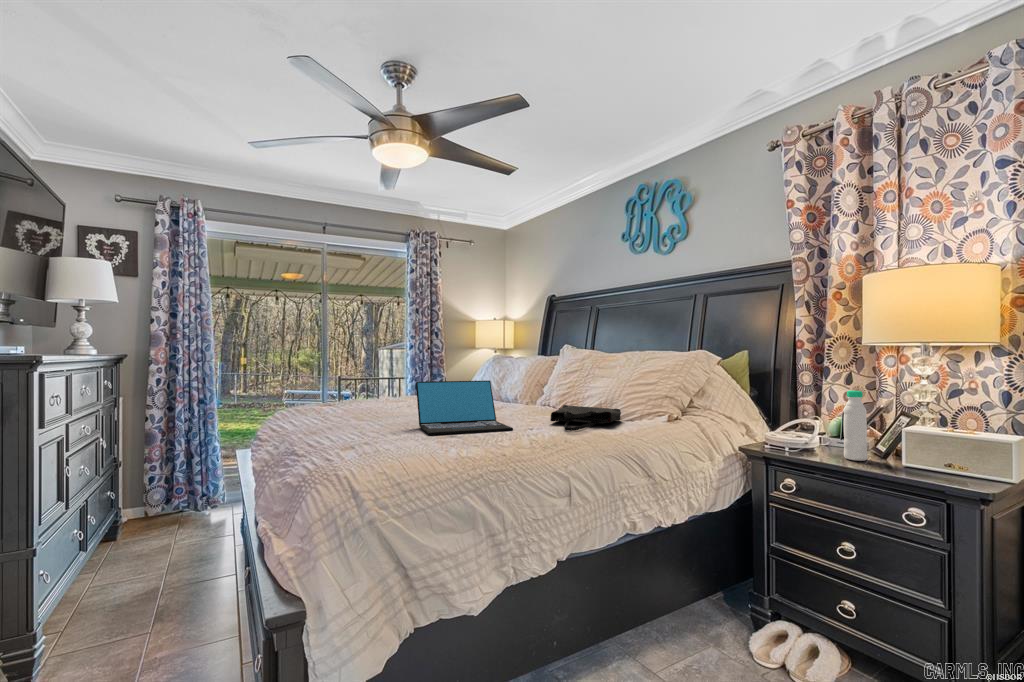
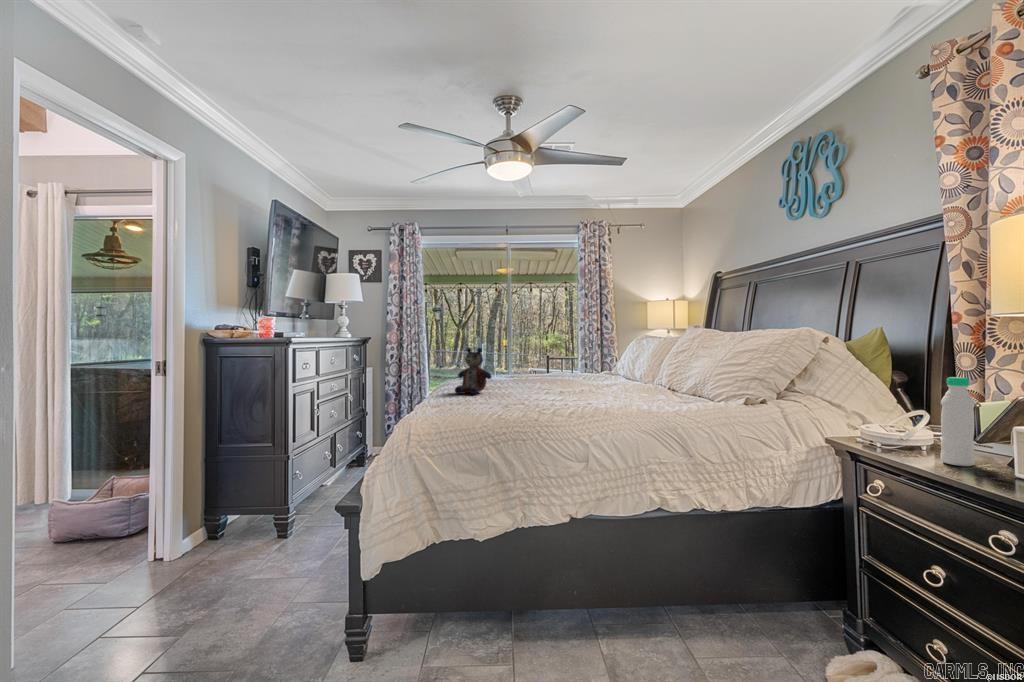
stuffed bear: none [338,369,387,429] -> present [455,348,492,394]
laptop: present [416,381,513,435] -> none [504,359,578,403]
tote bag: present [550,405,621,431] -> none [622,384,703,406]

